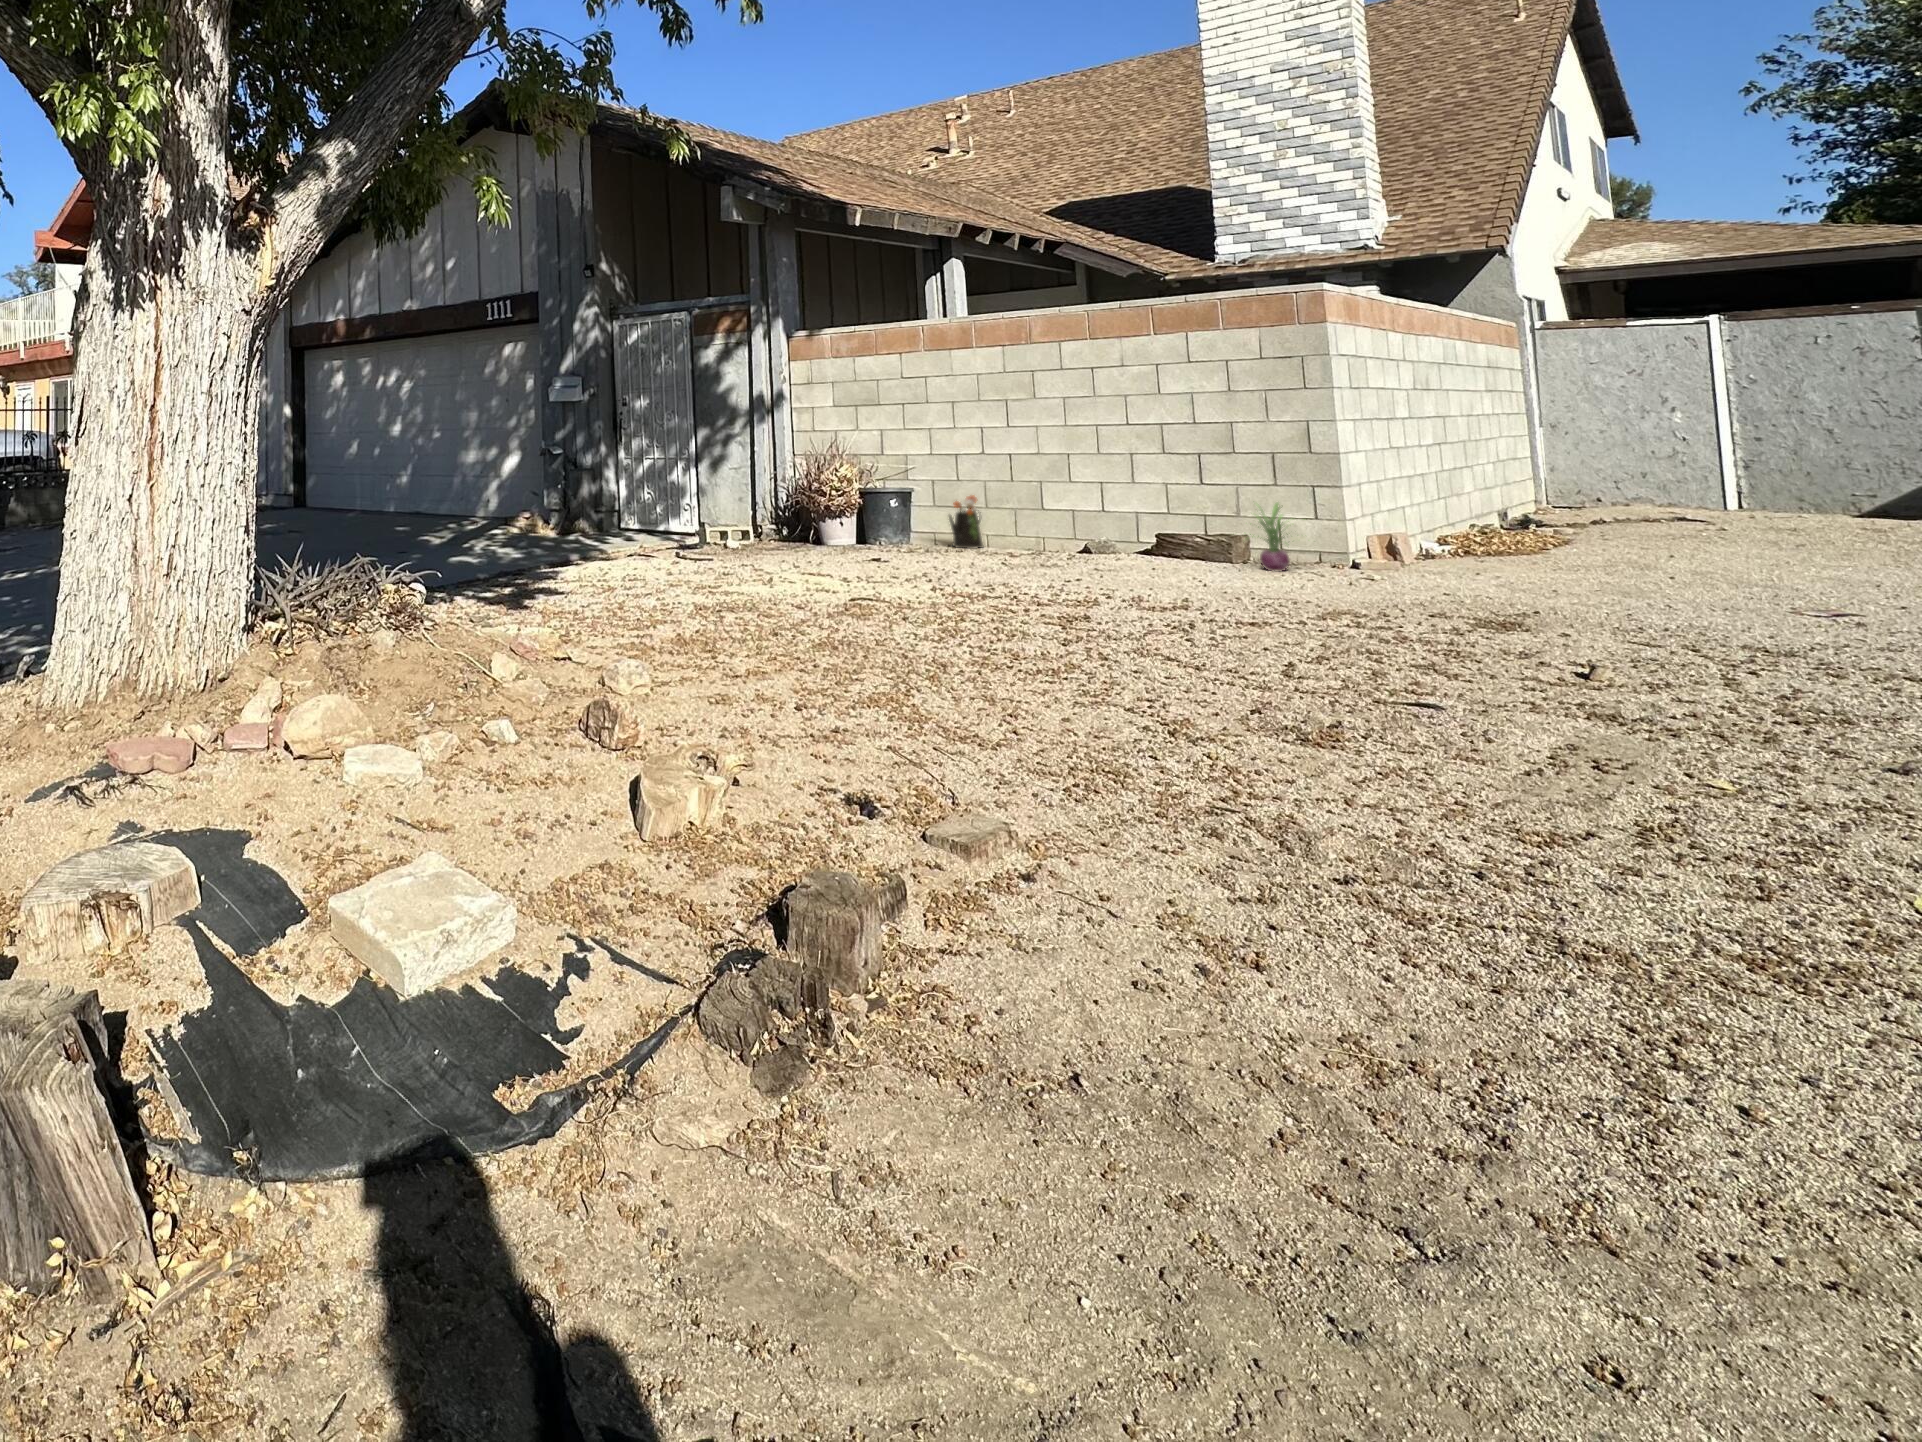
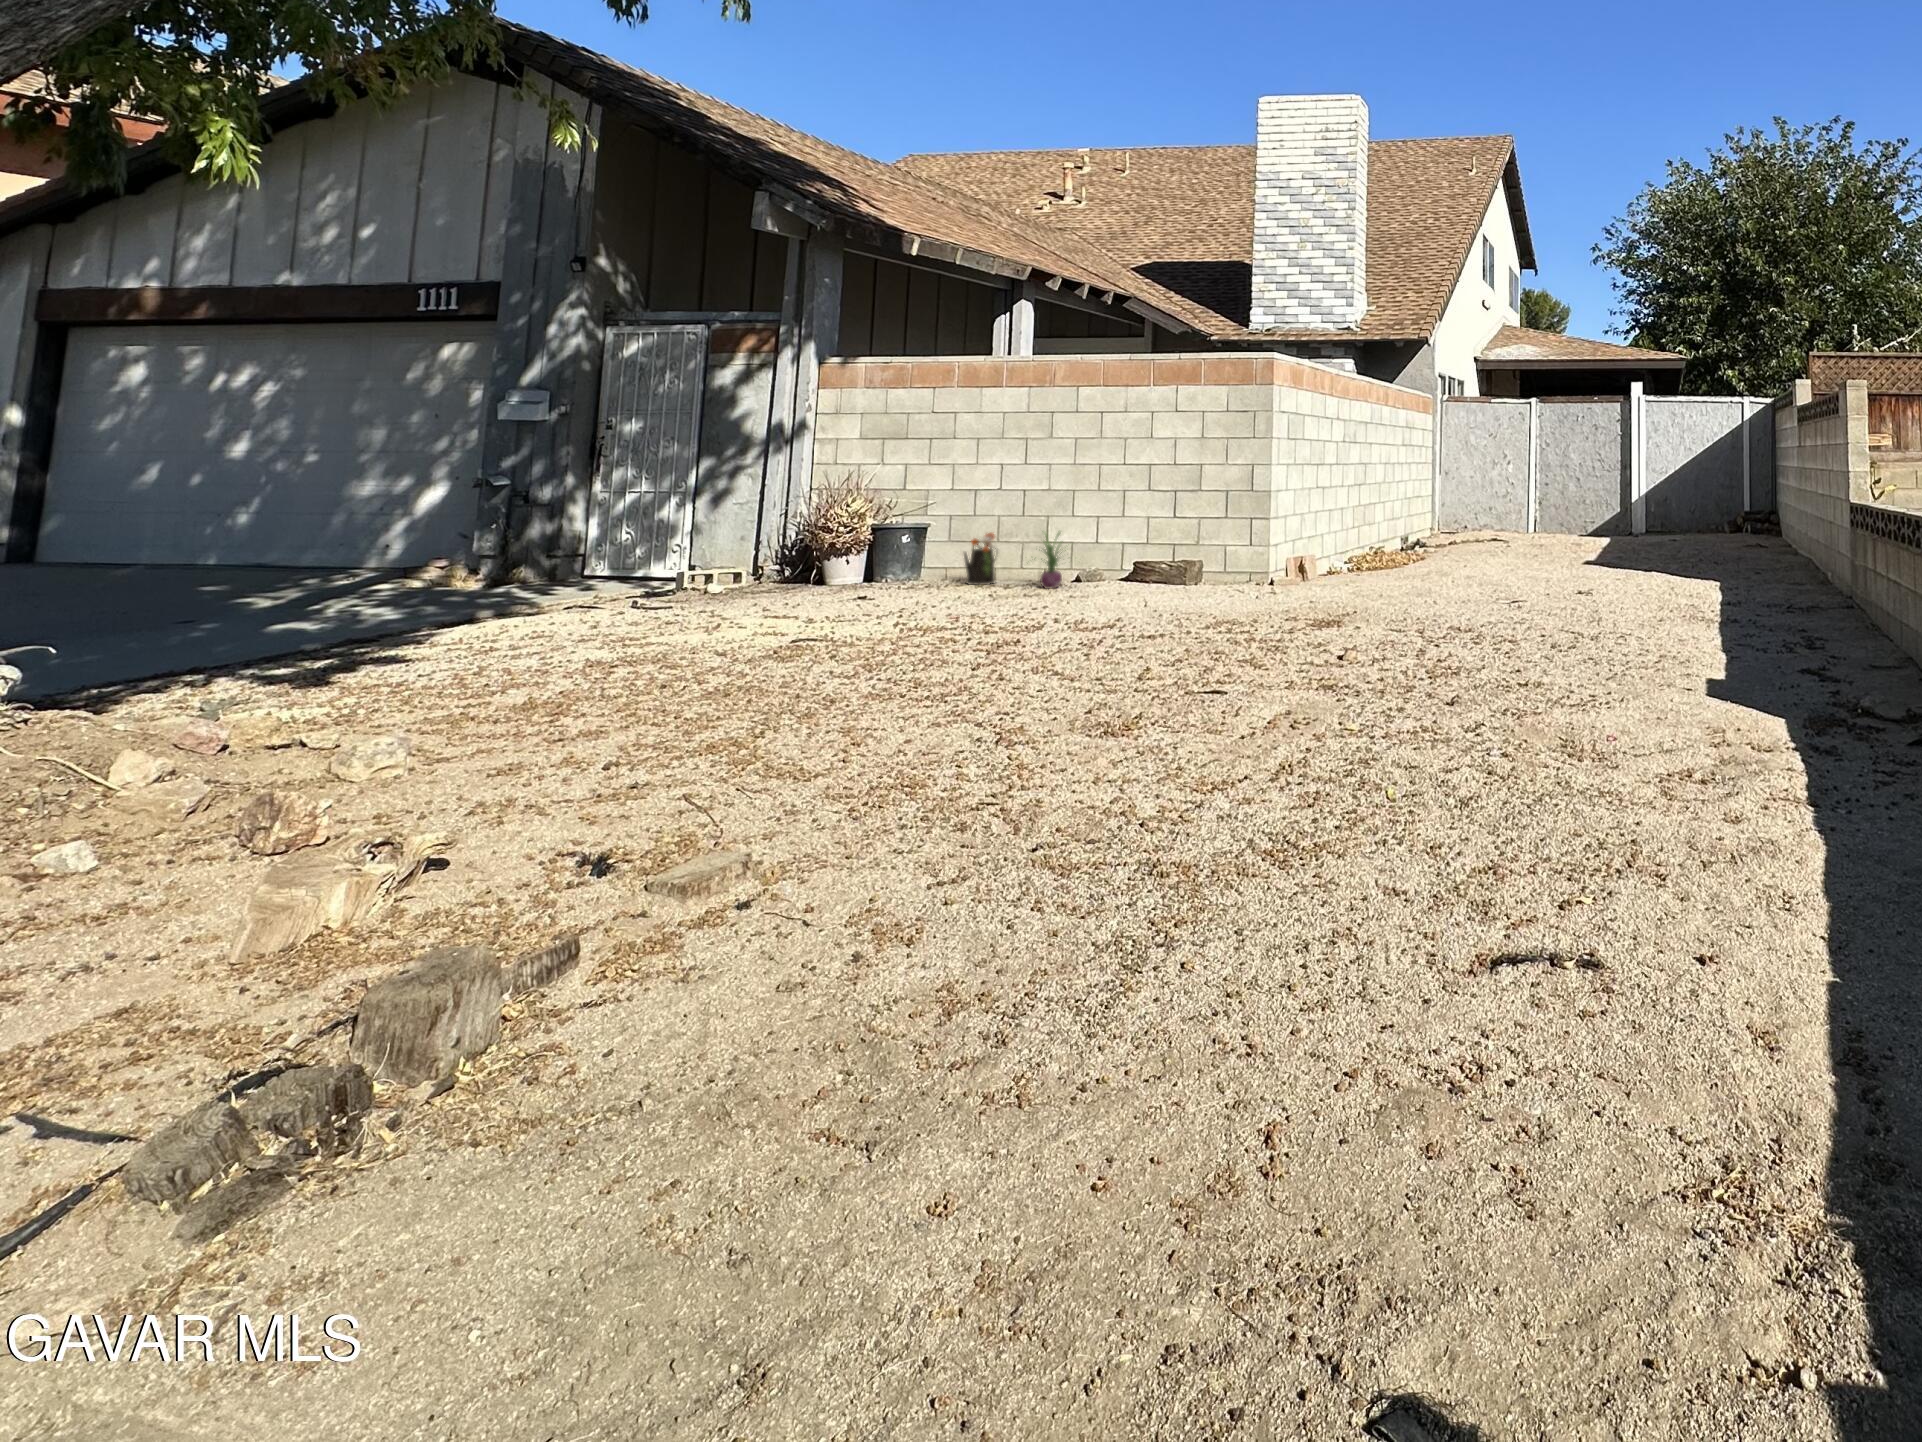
decorative plant: present [1250,503,1290,571] -> present [1040,532,1066,589]

